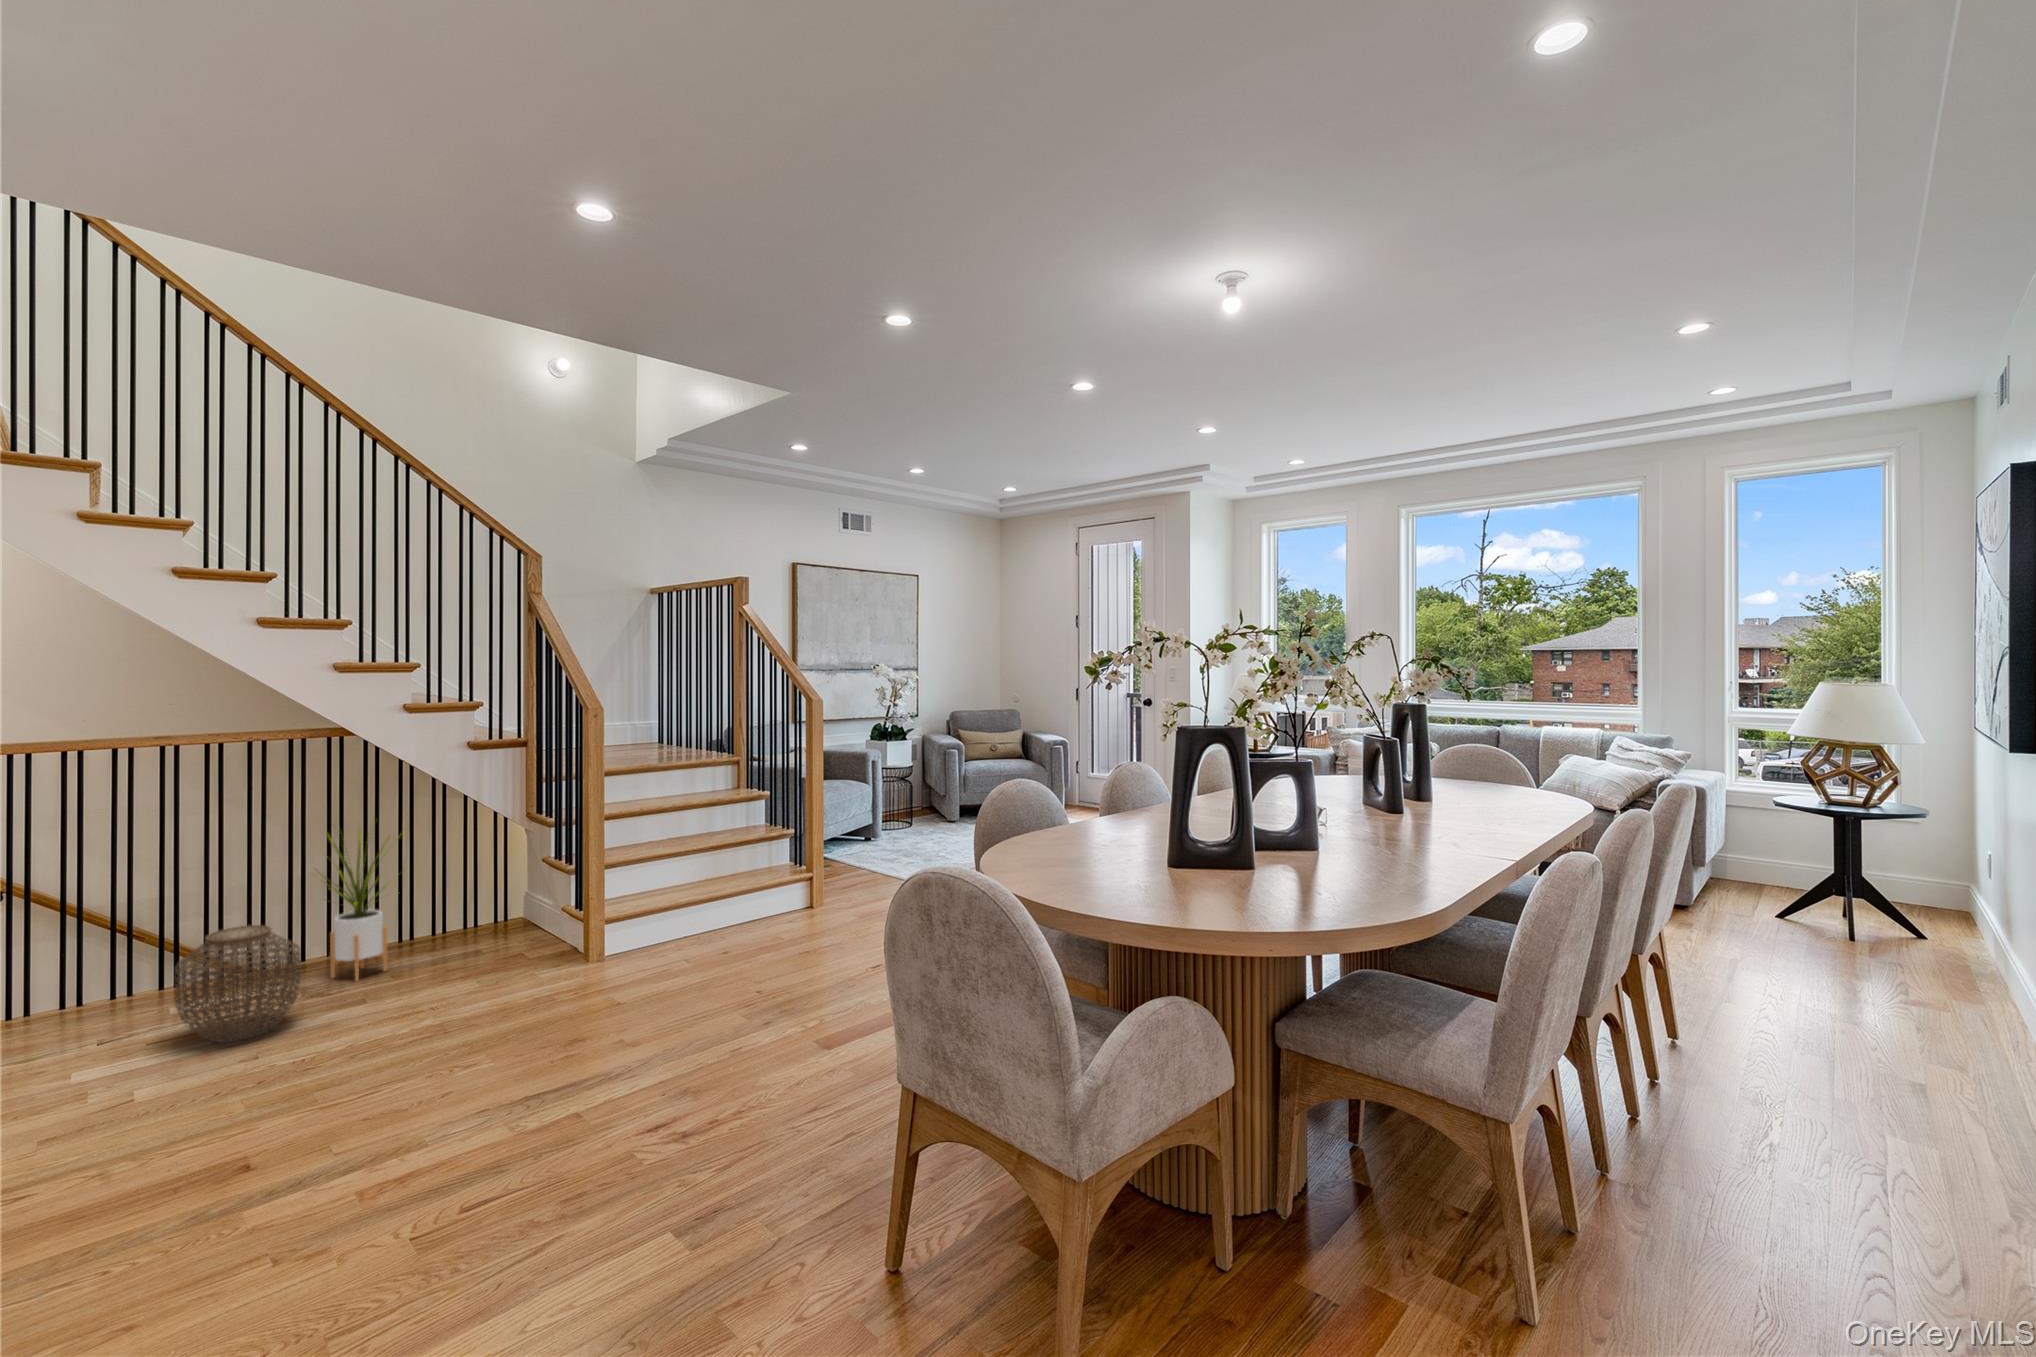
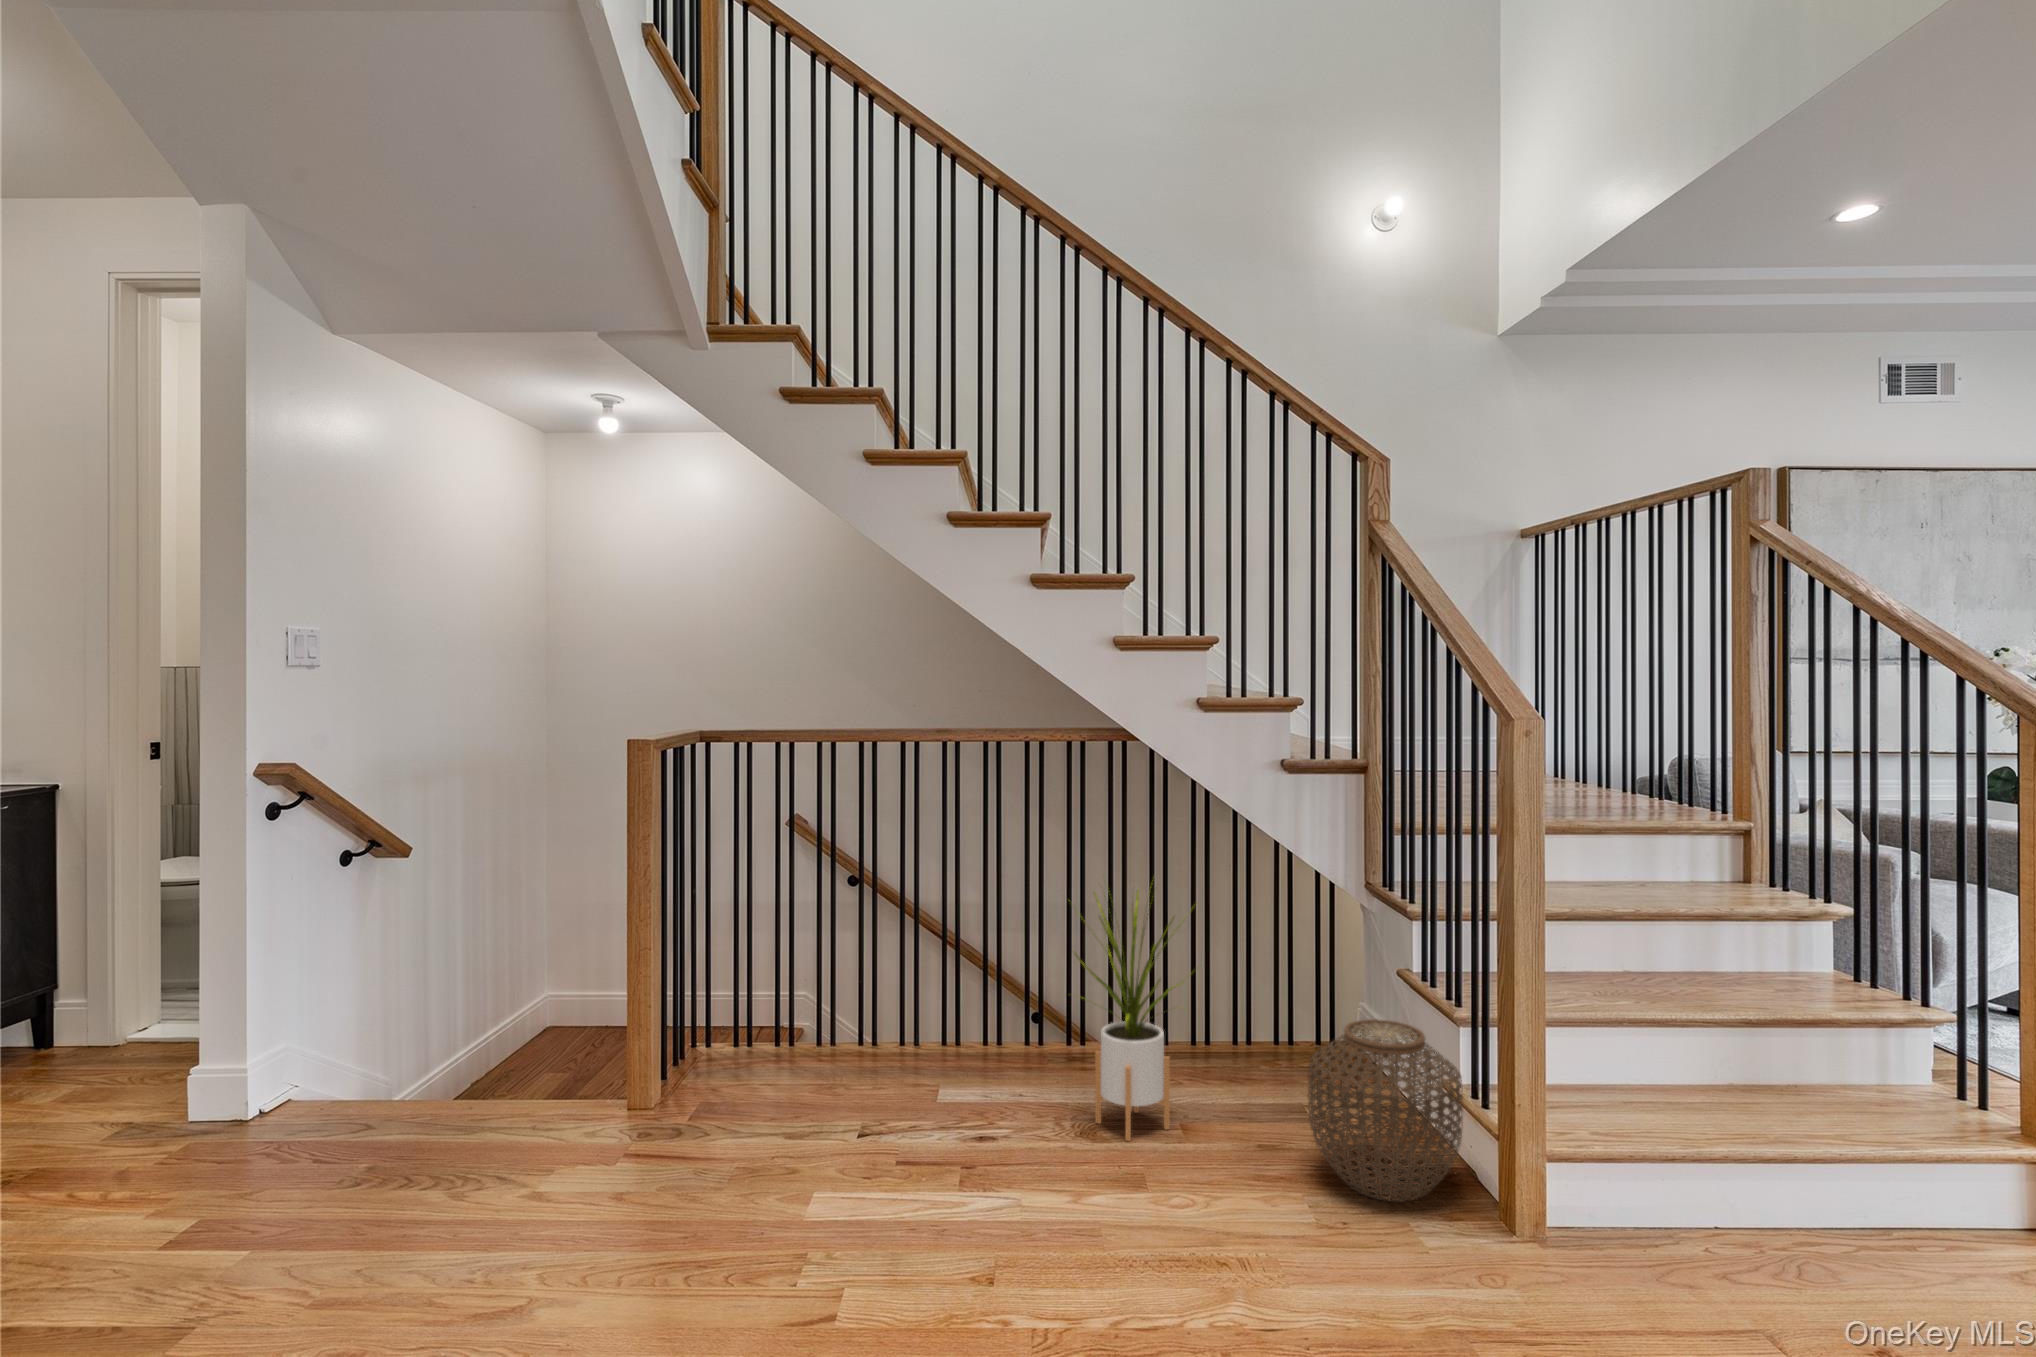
woven basket: present [175,925,301,1042] -> present [1309,1019,1463,1202]

